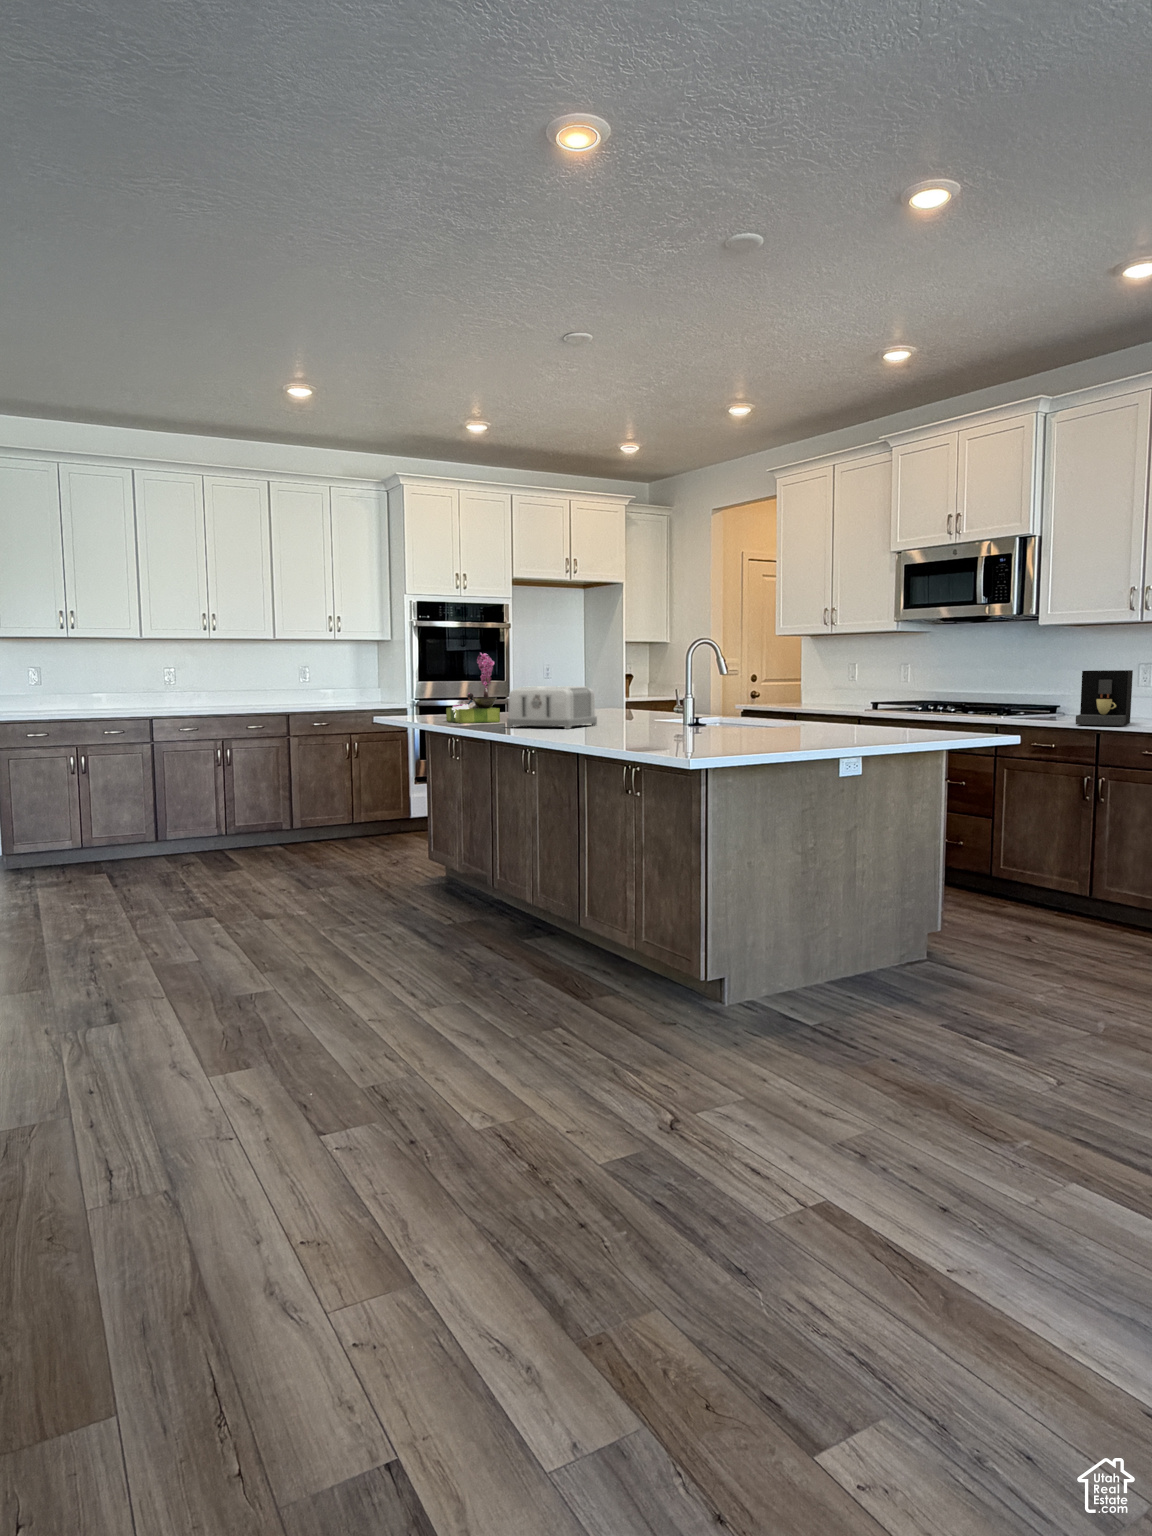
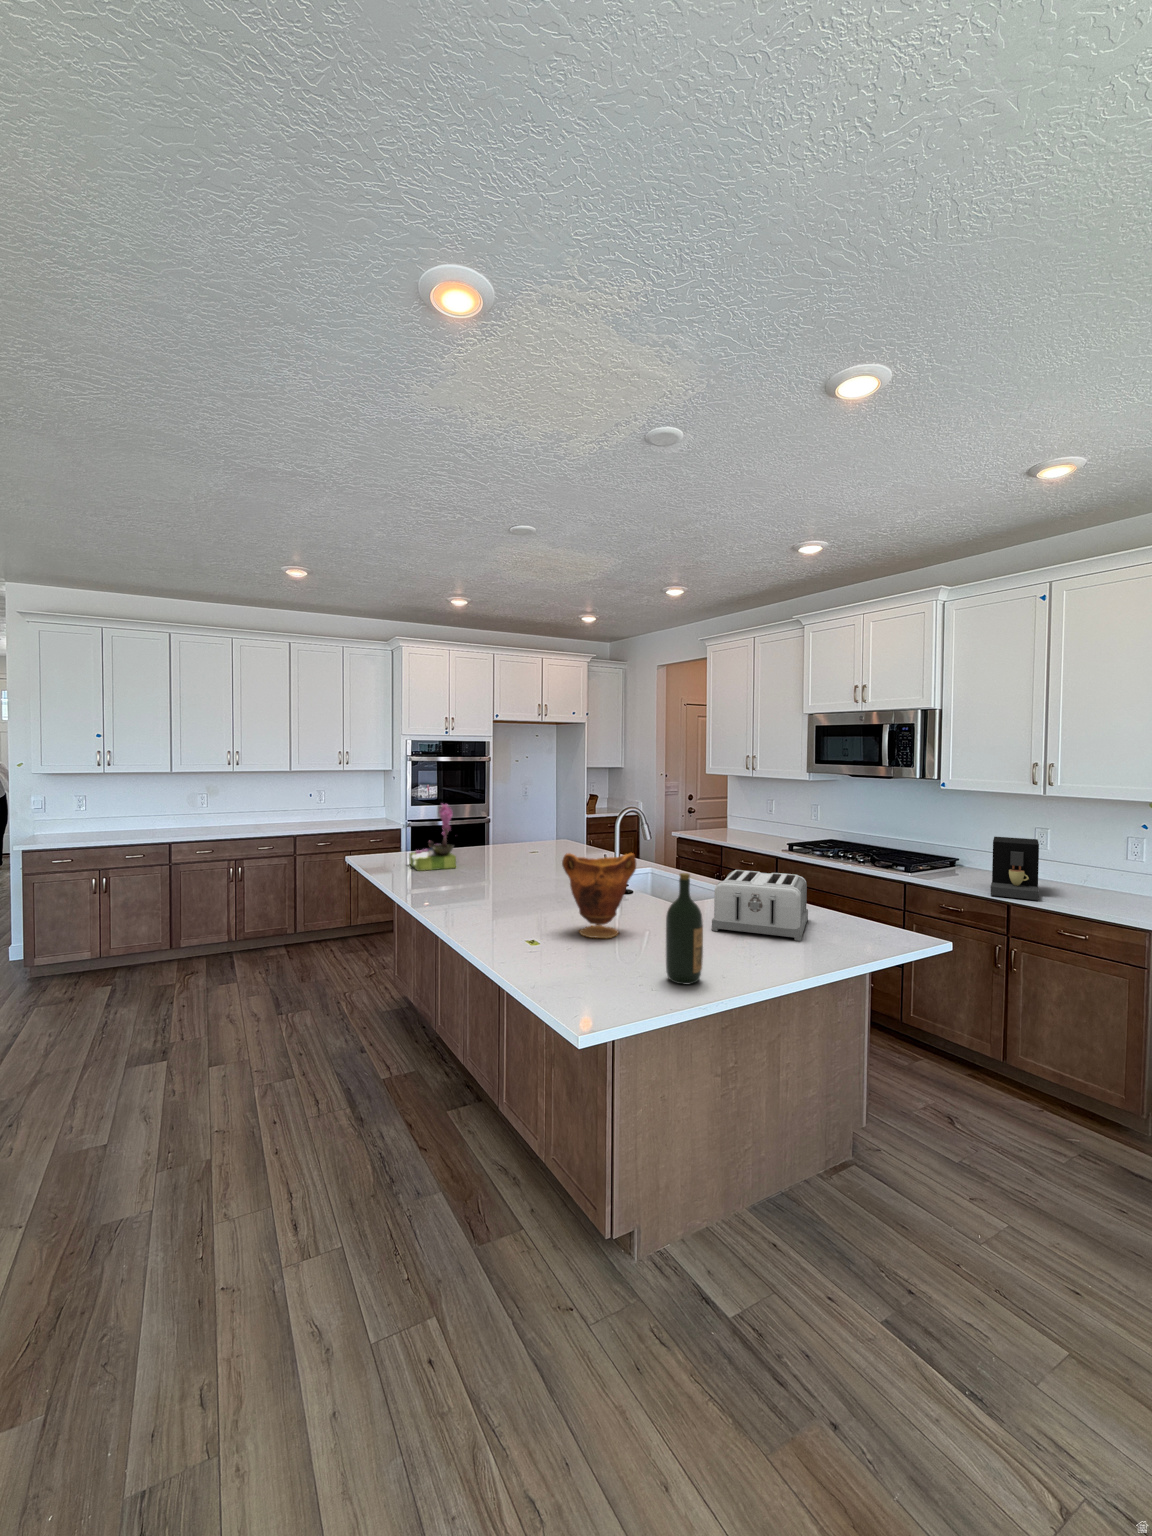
wine bottle: none [741,653,774,749] -> present [666,873,703,984]
vase: none [636,661,709,739] -> present [562,853,636,938]
toaster: present [507,686,597,729] -> present [712,870,808,941]

